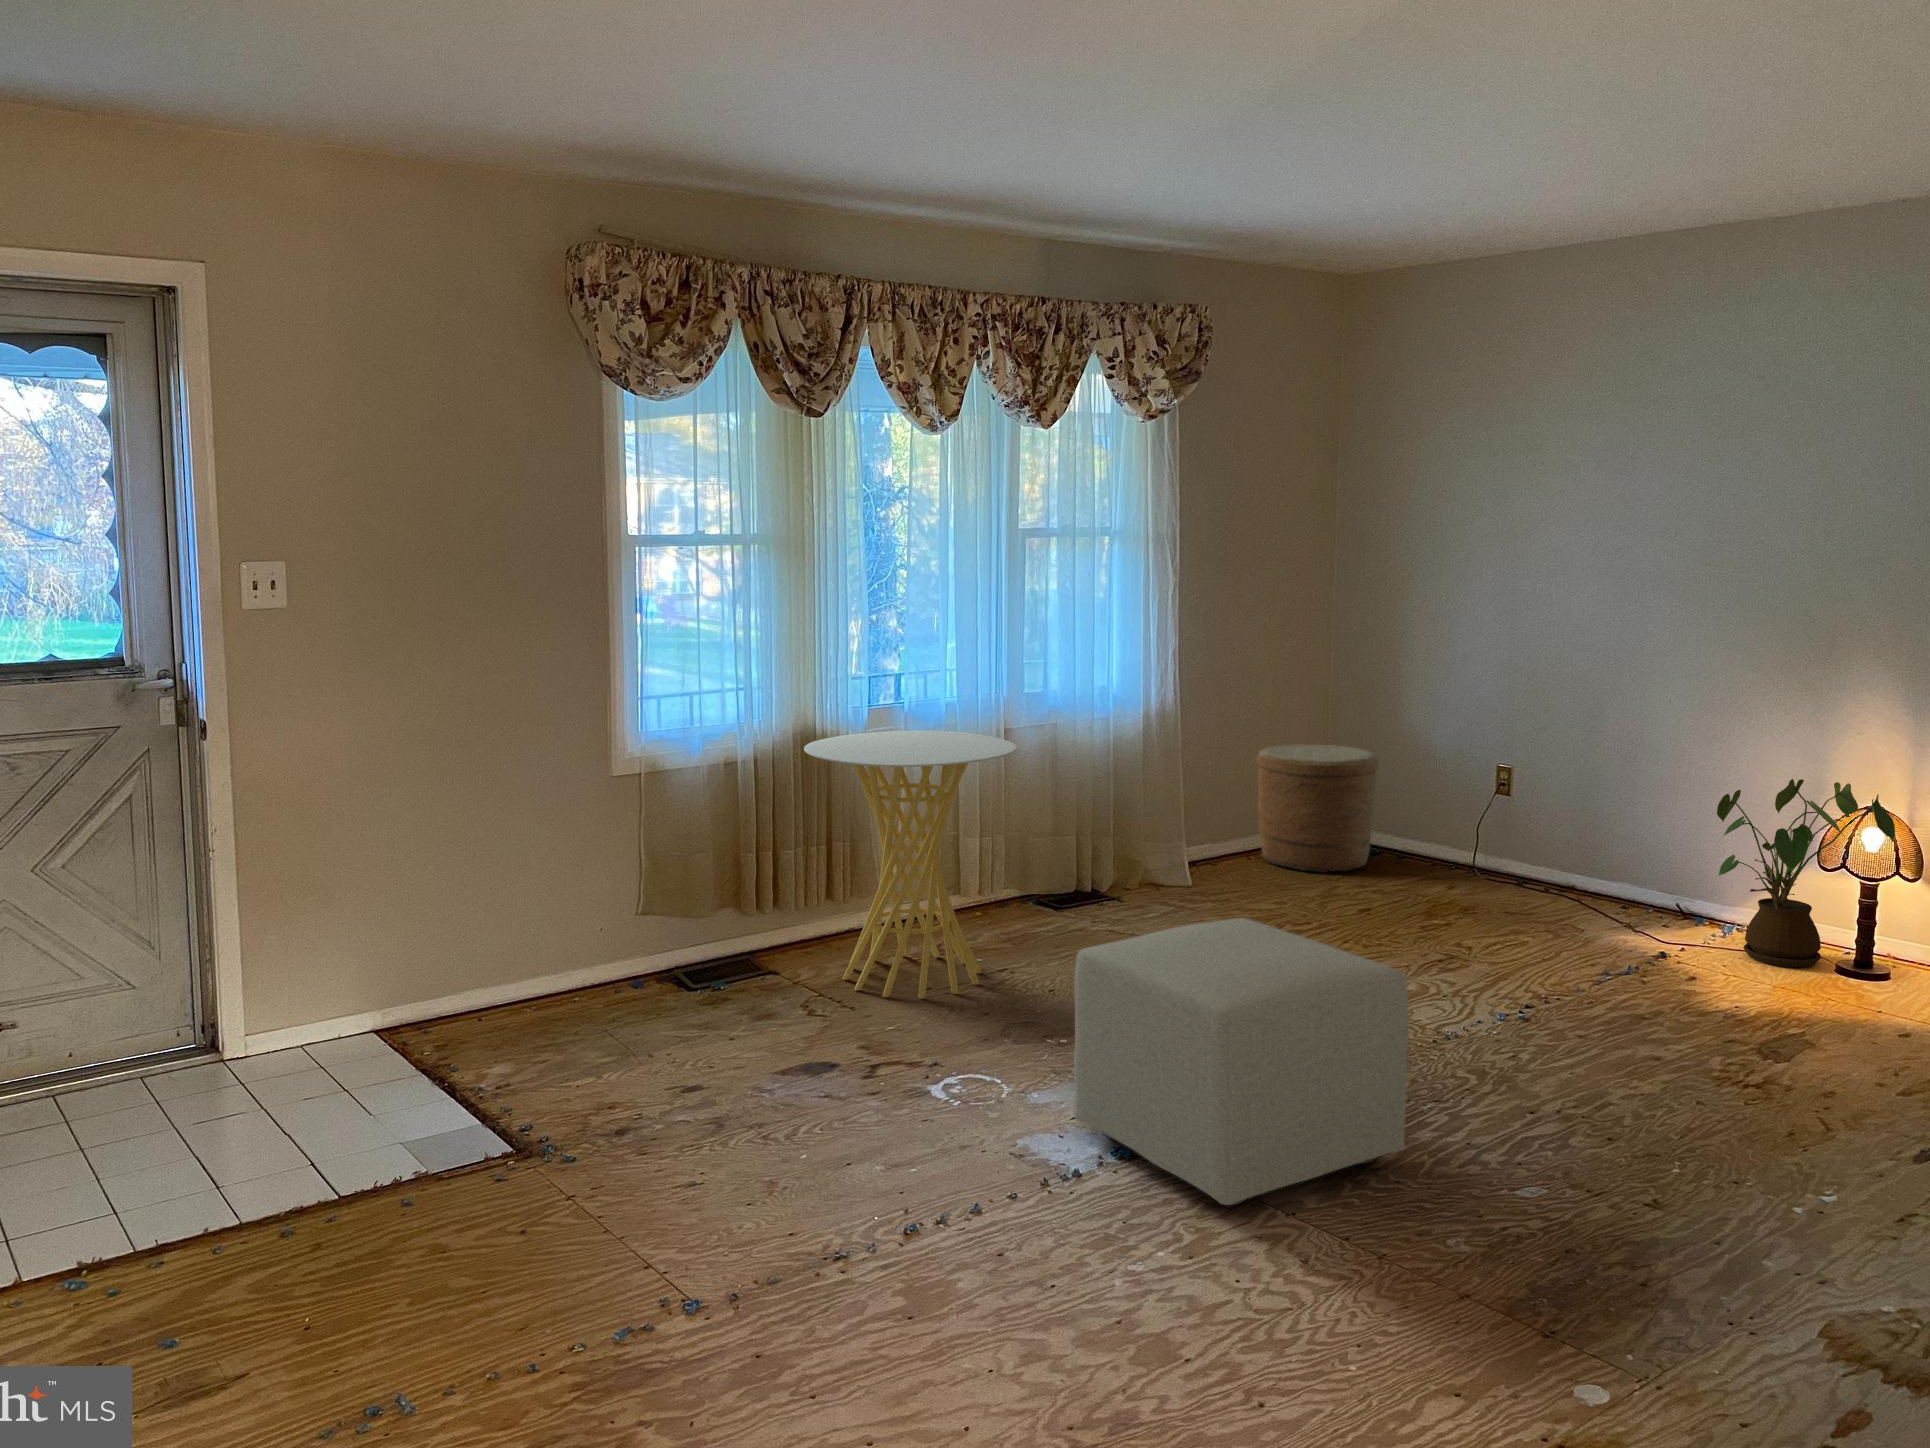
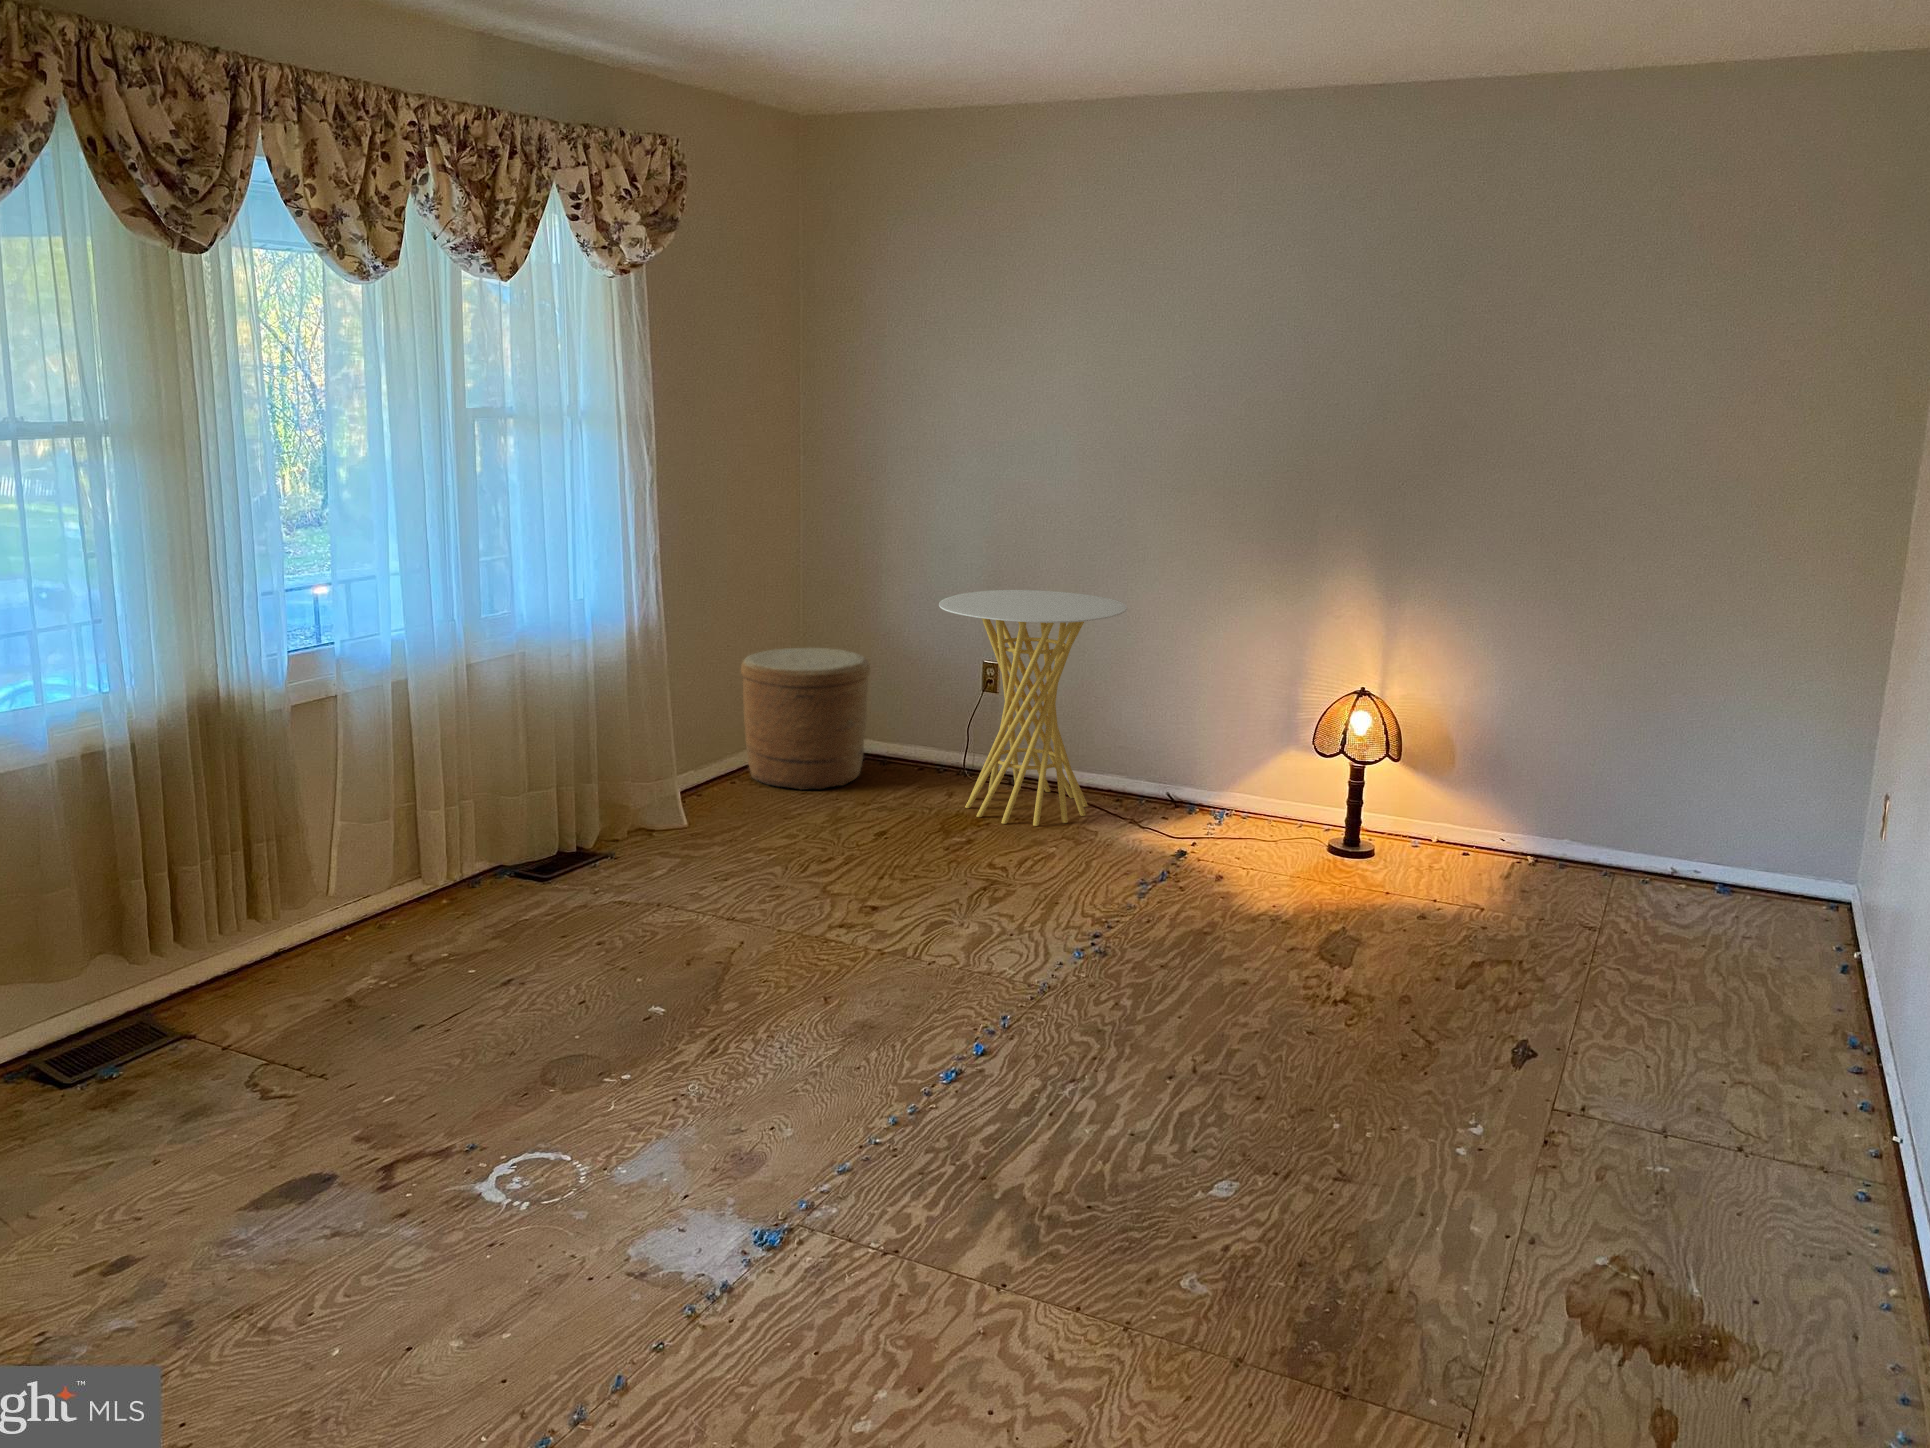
side table: present [804,730,1017,999] -> present [939,590,1127,826]
house plant: present [1717,779,1895,967] -> none [1218,668,1371,850]
ottoman: present [1074,918,1408,1205] -> none [694,909,1091,1302]

